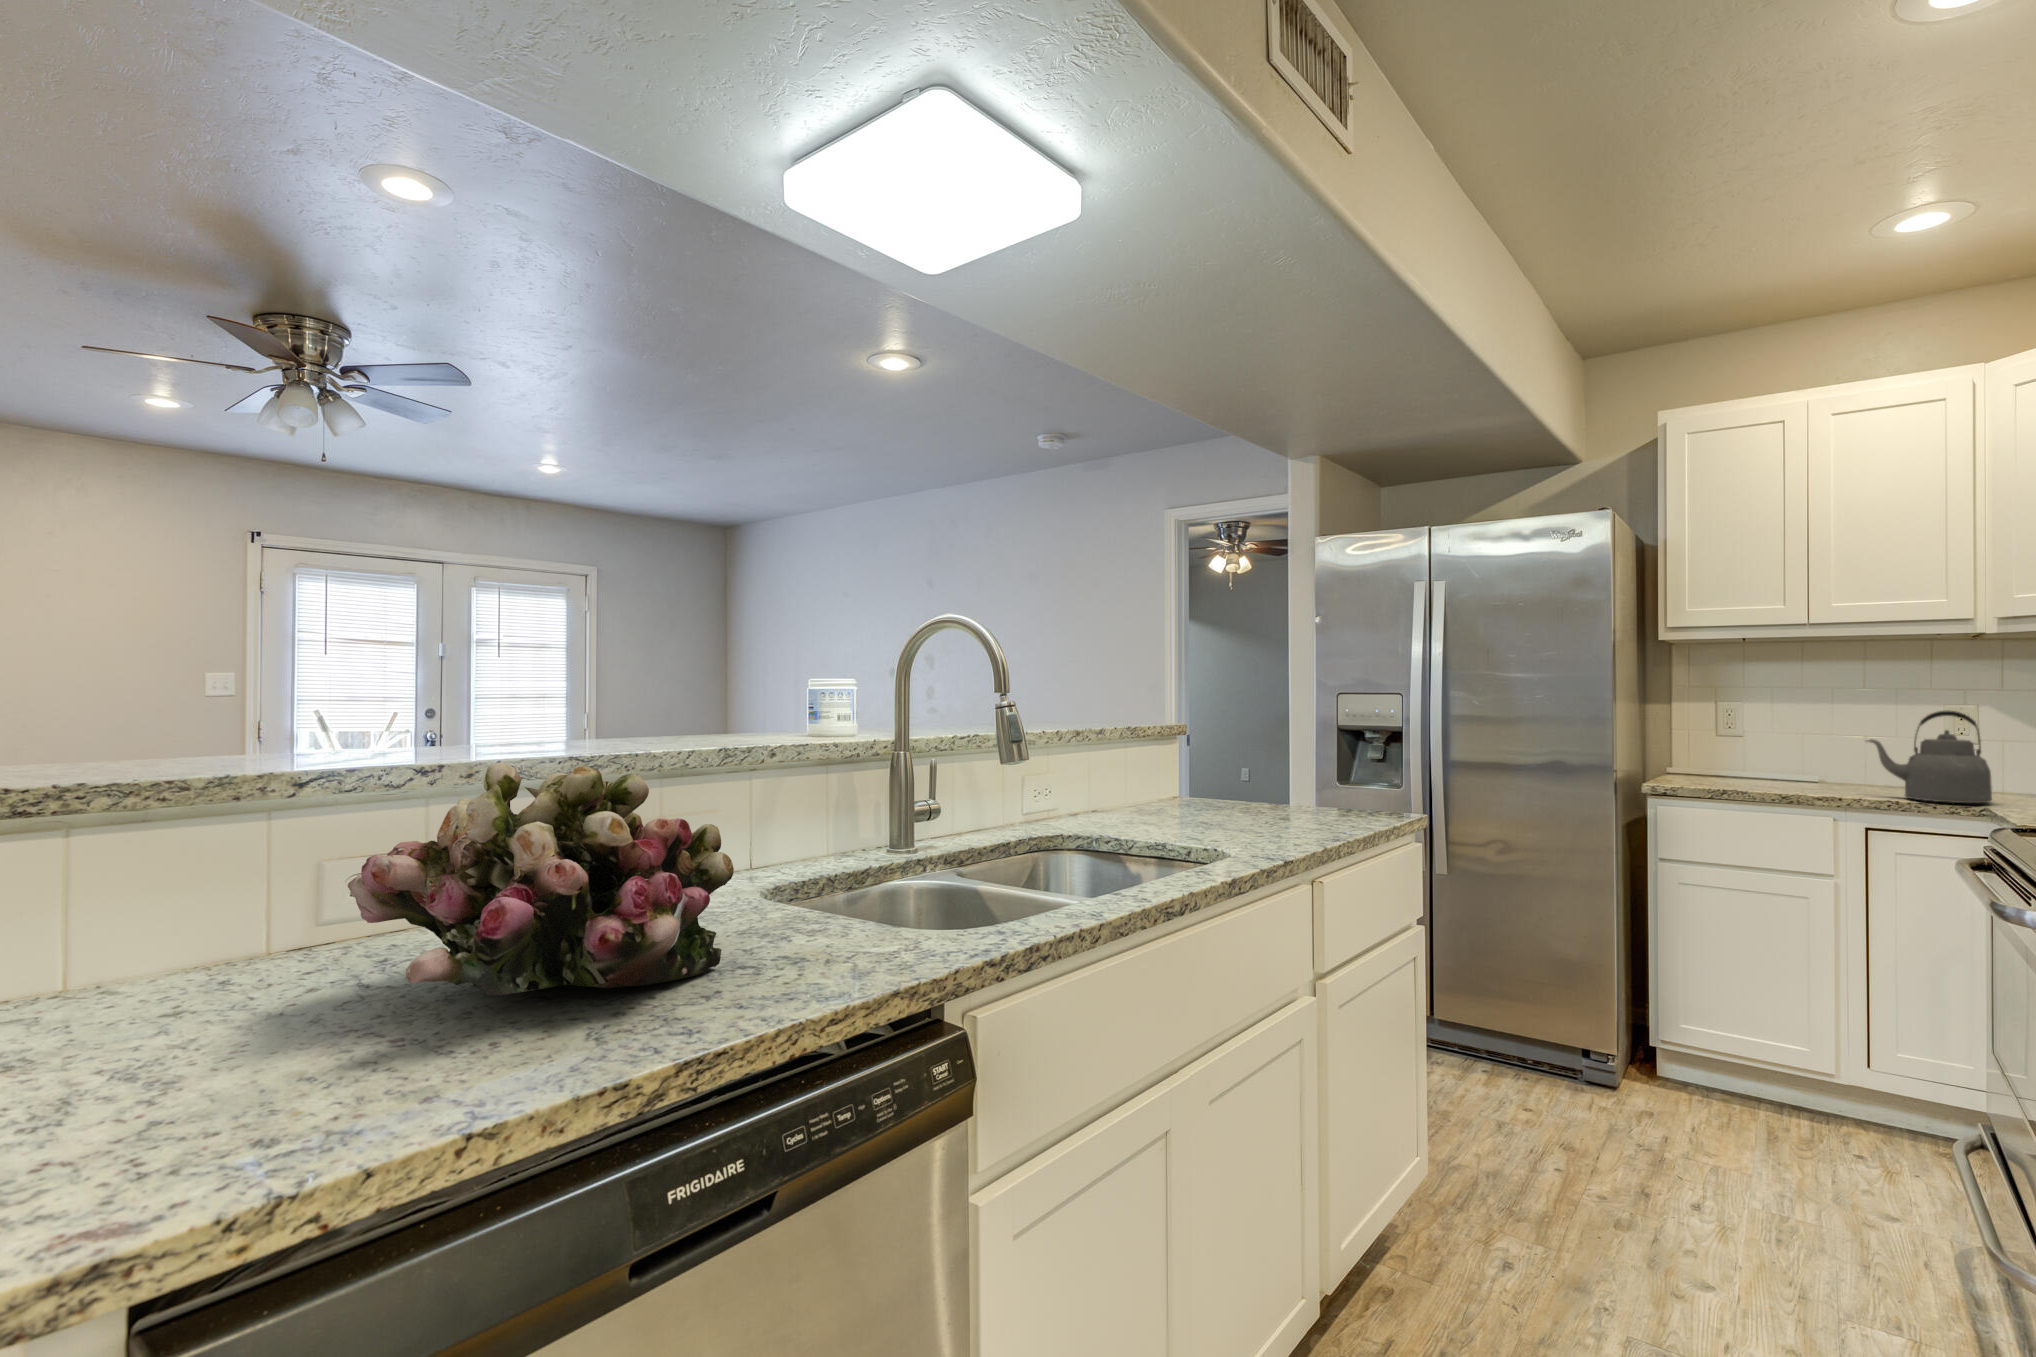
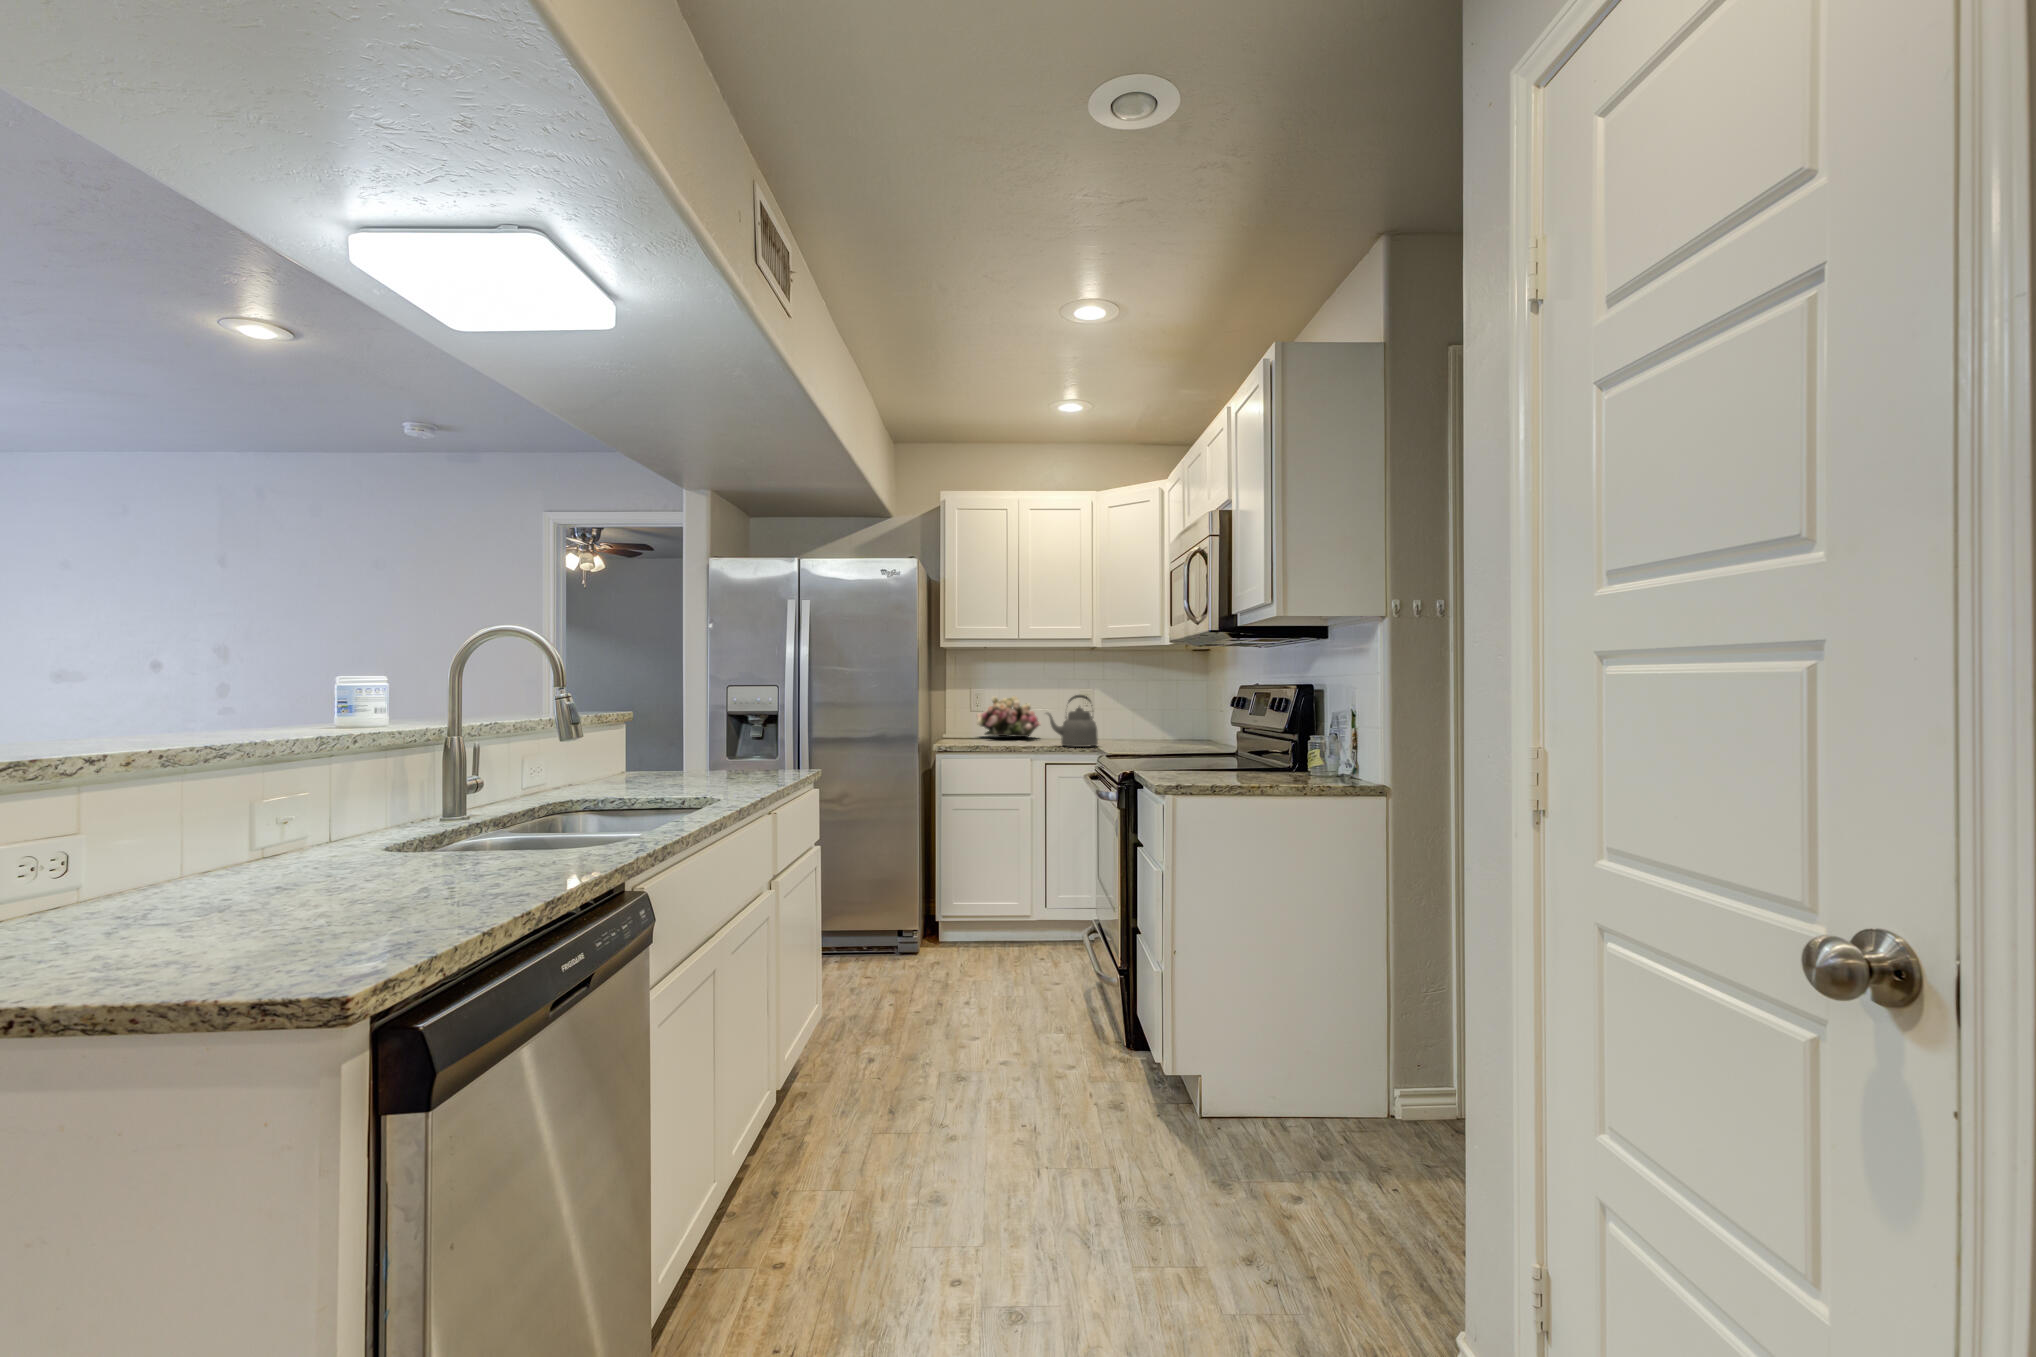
flower arrangement: present [348,763,734,995] -> present [977,696,1041,737]

